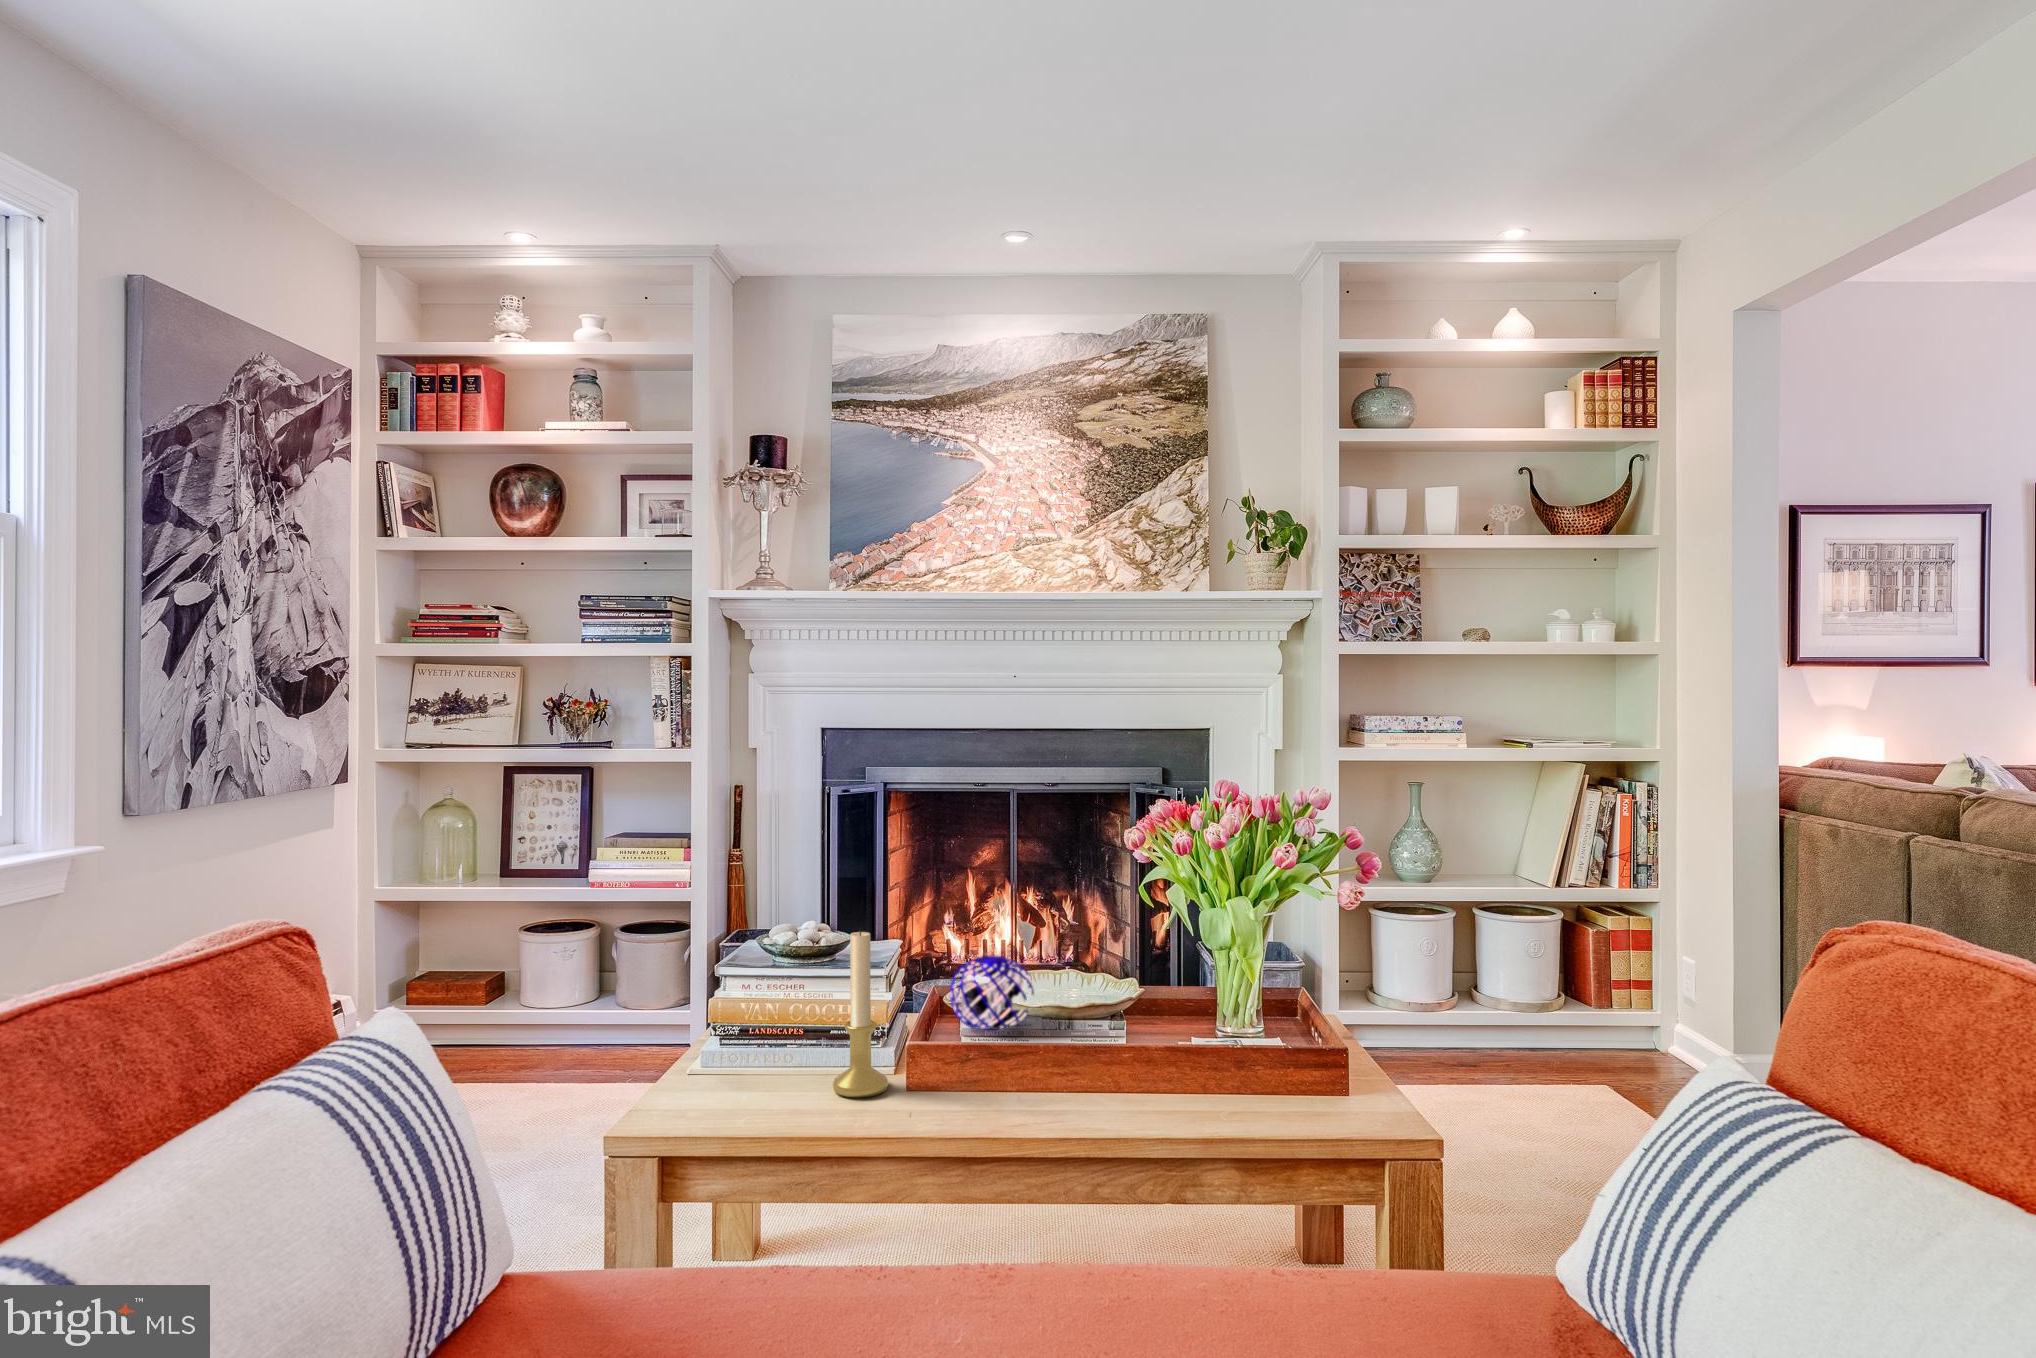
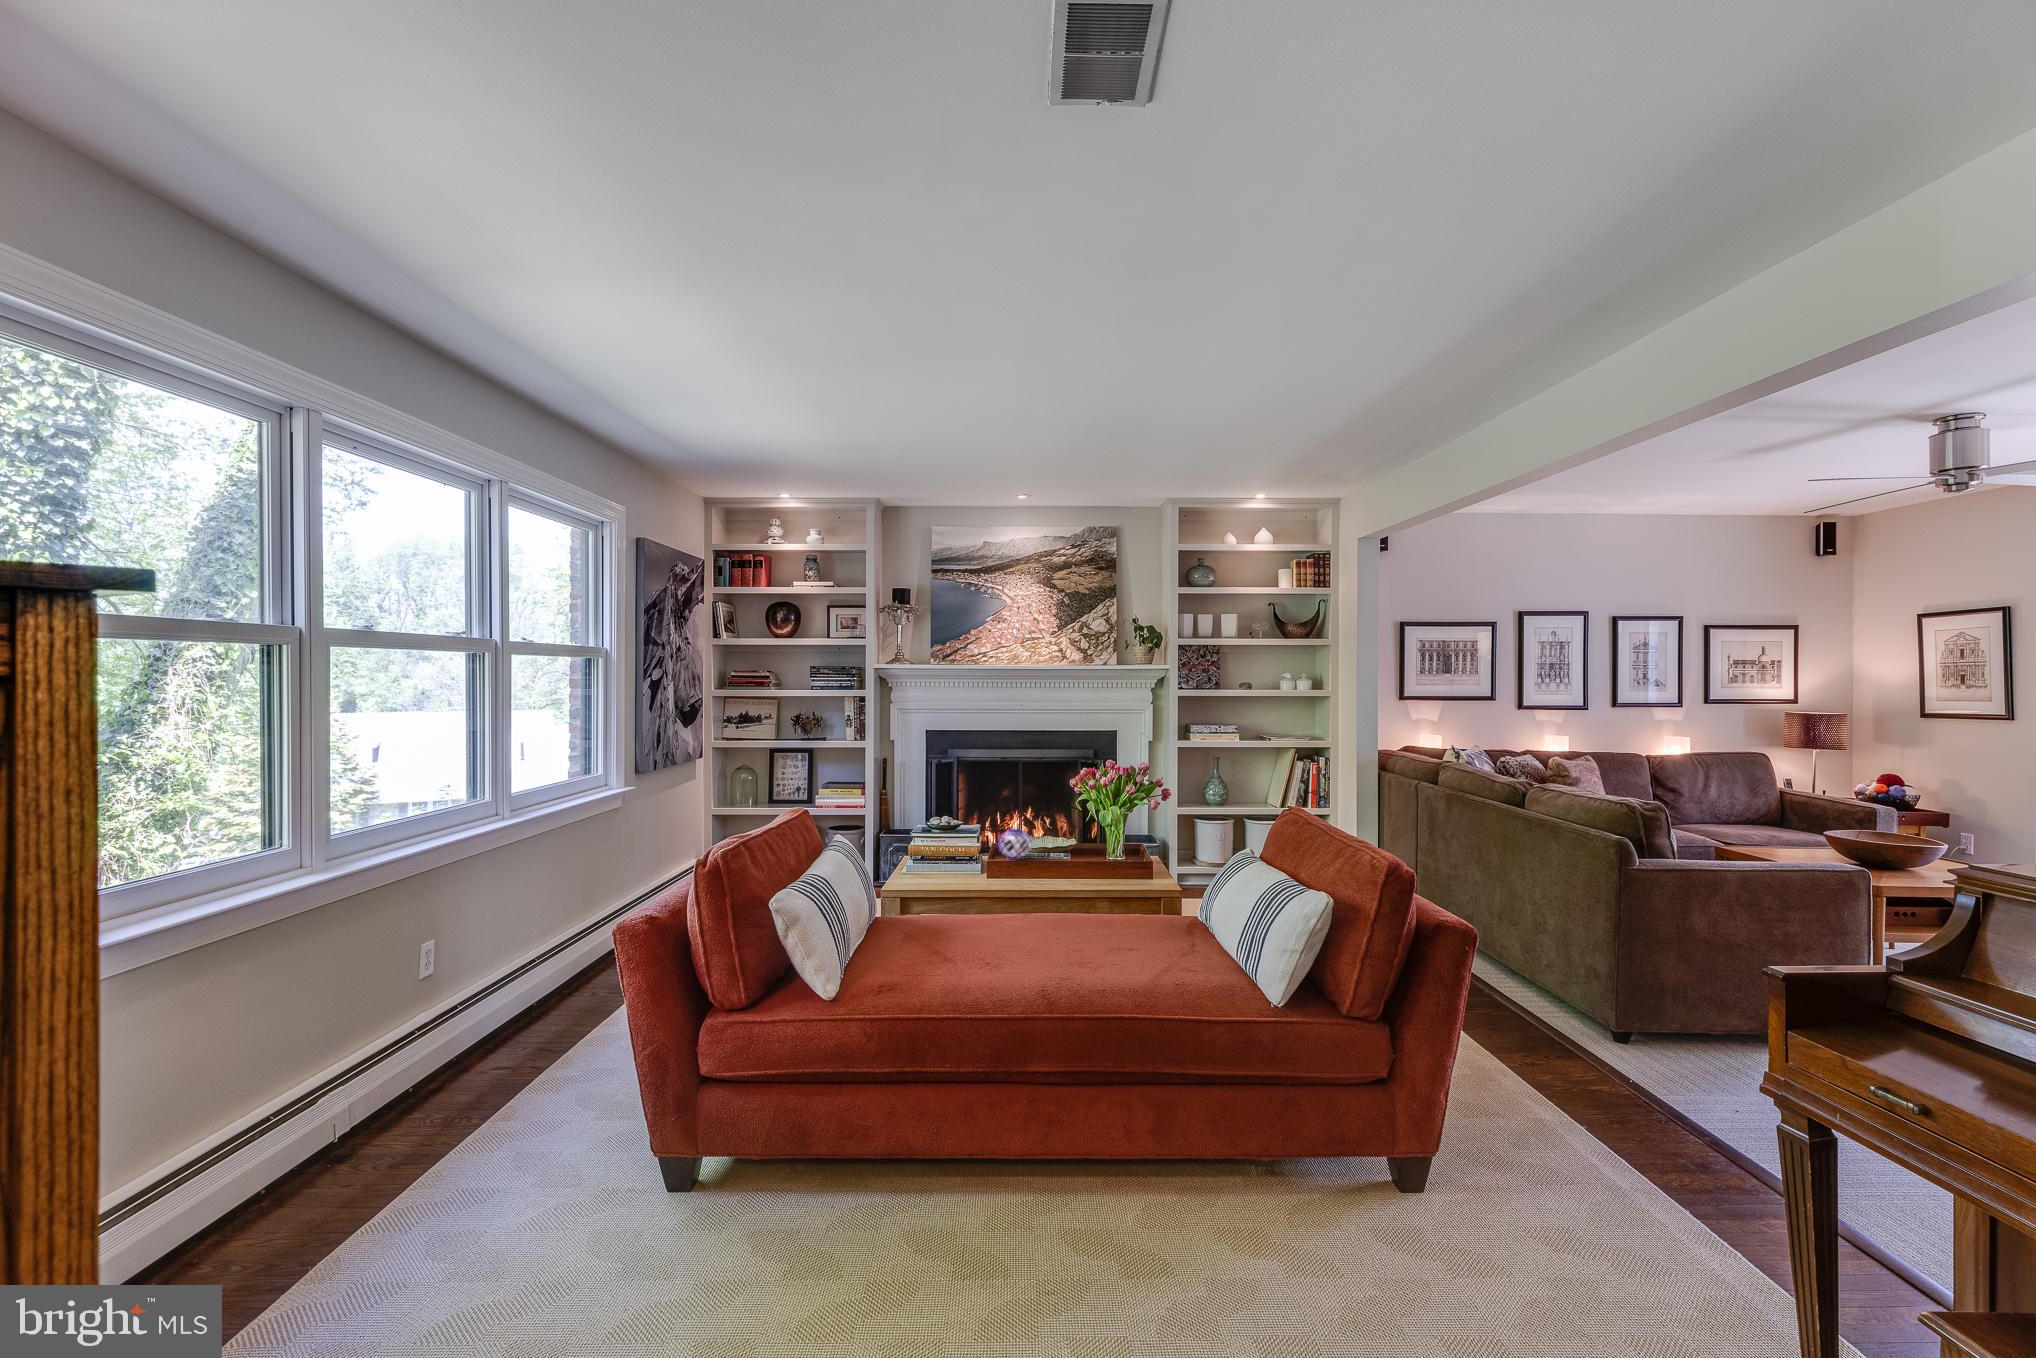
candle holder: present [833,928,888,1097] -> none [957,815,977,877]

